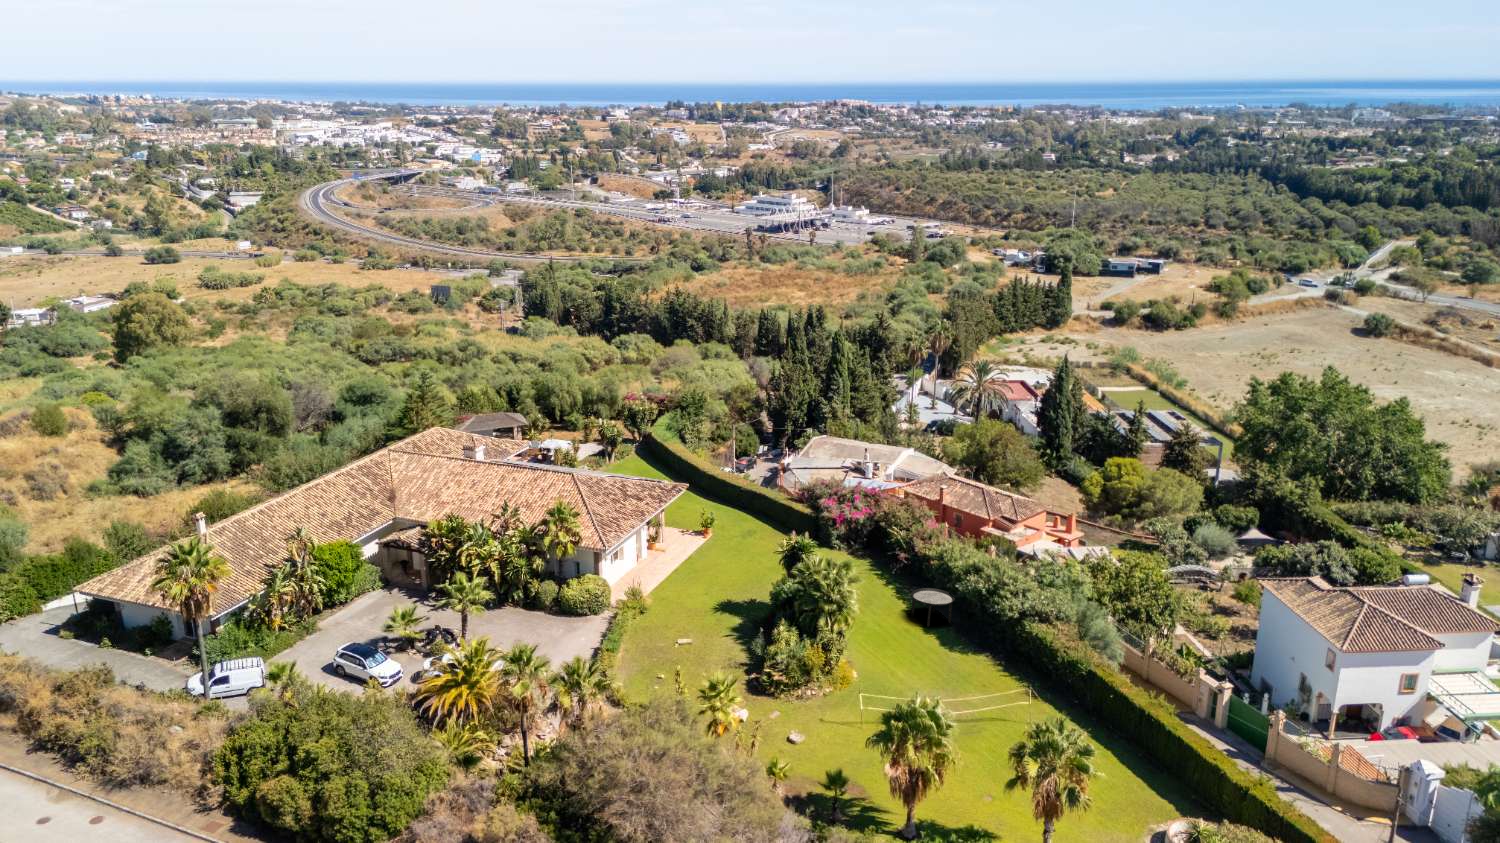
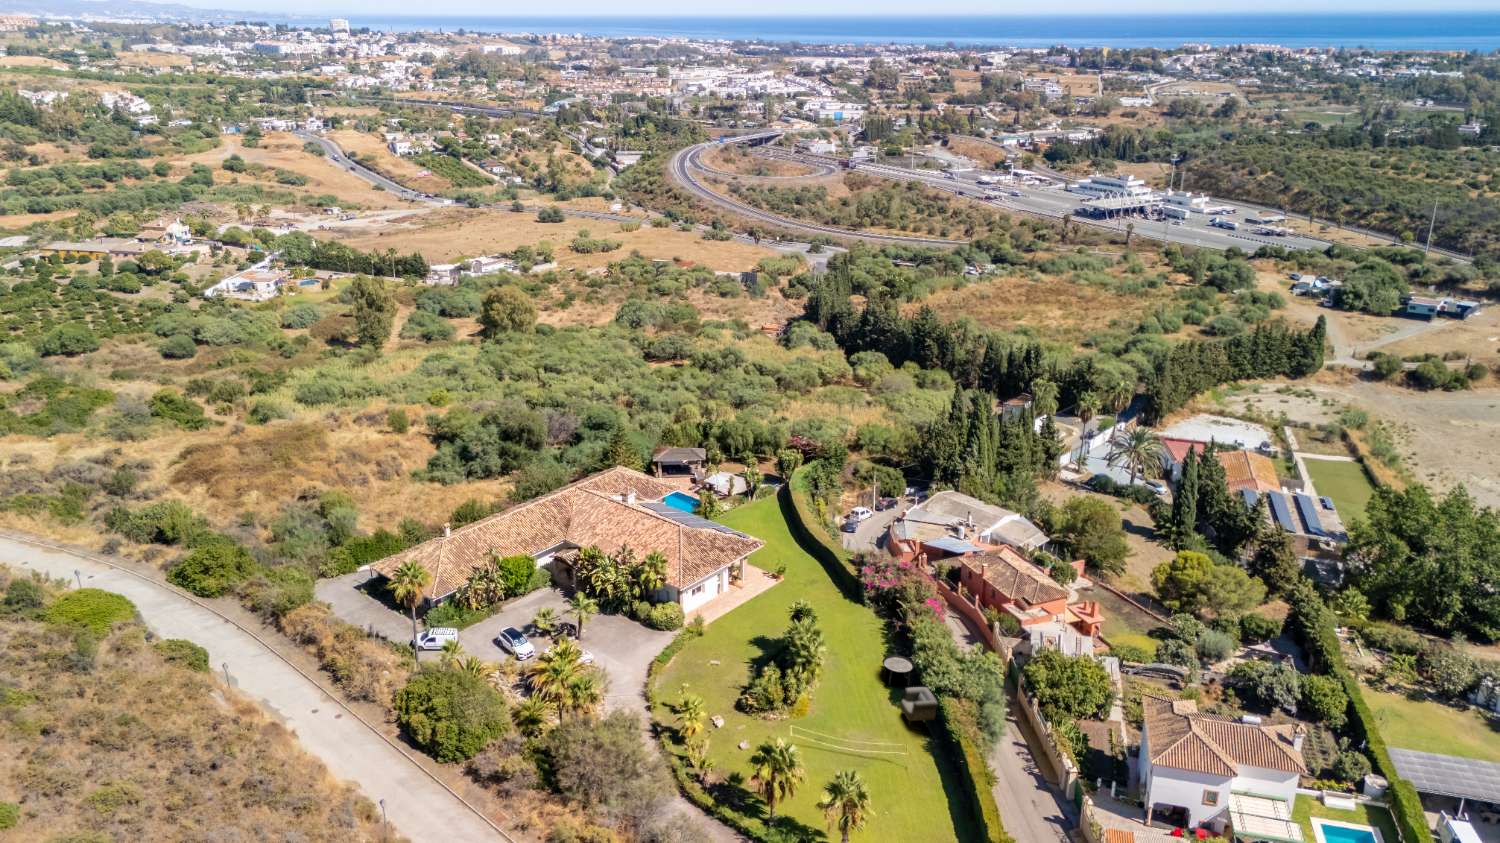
armchair: none [967,612,1022,665] -> present [901,687,938,724]

